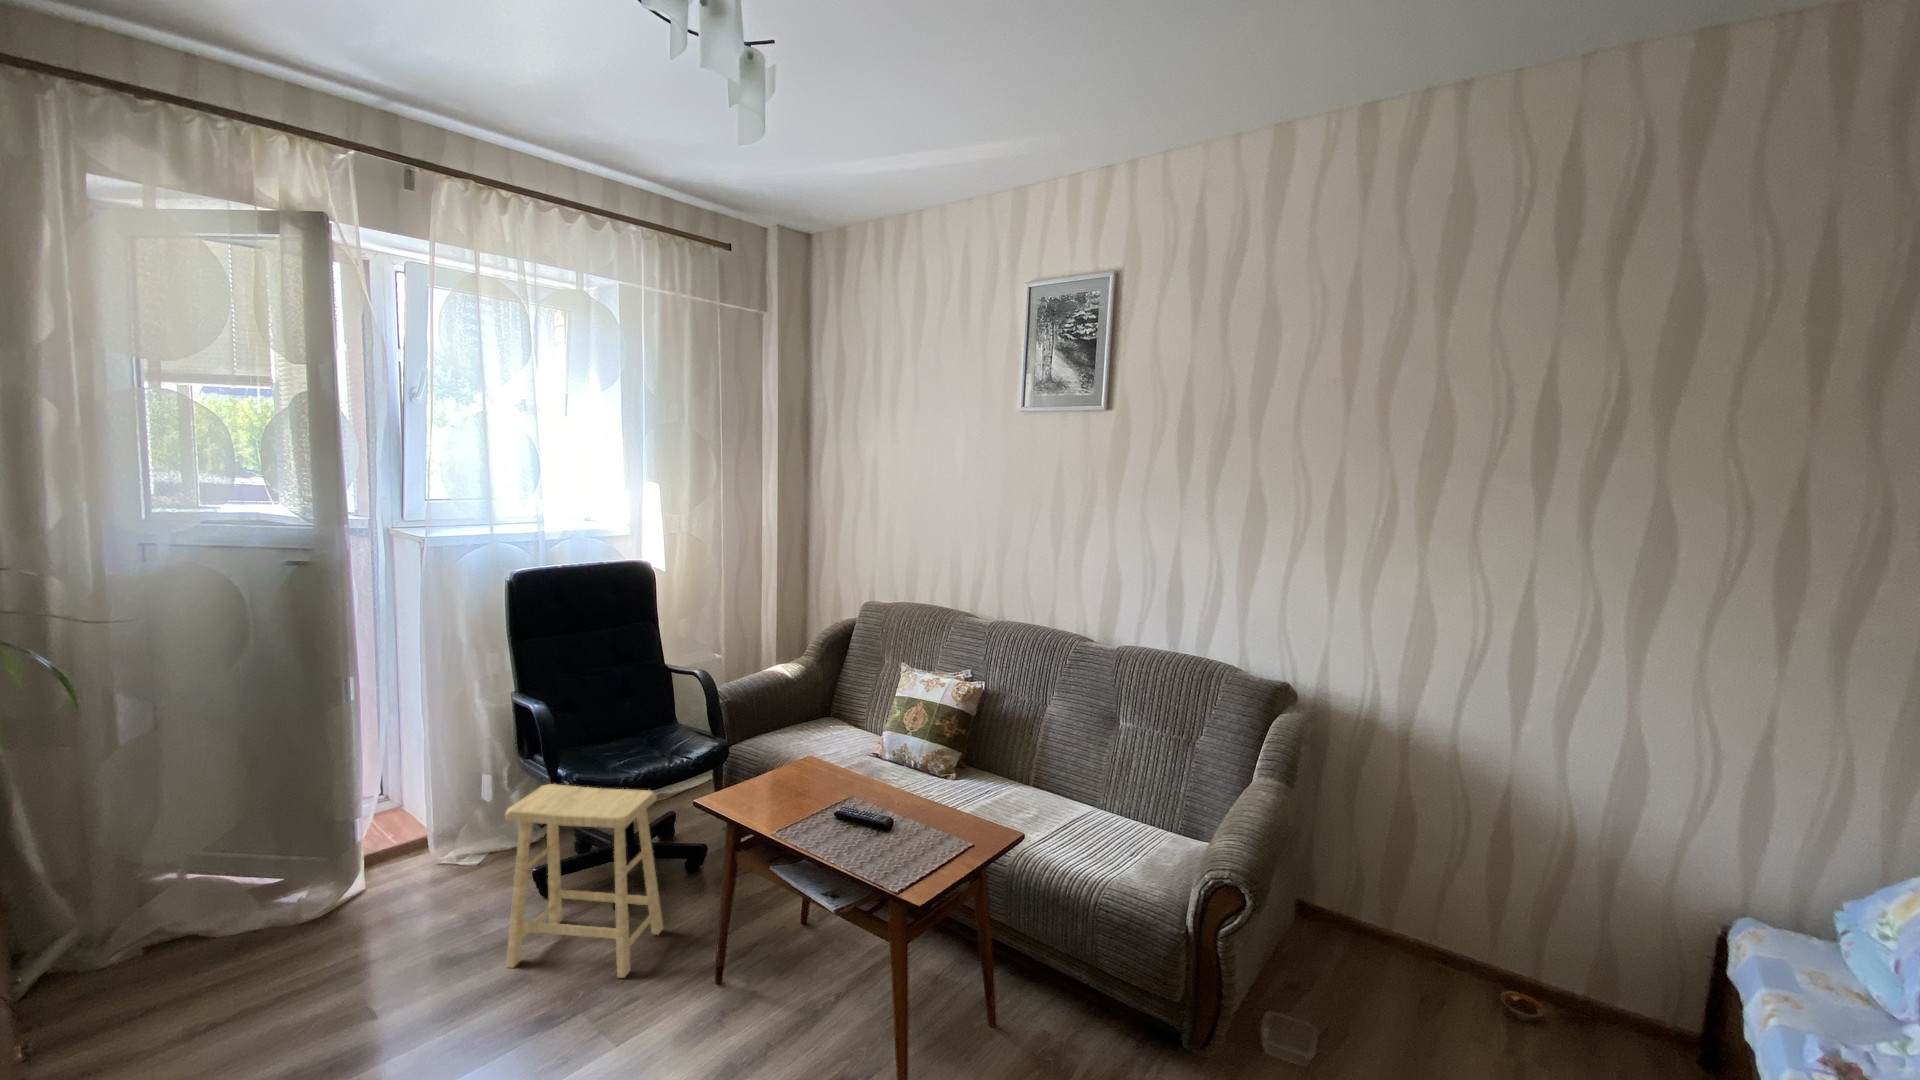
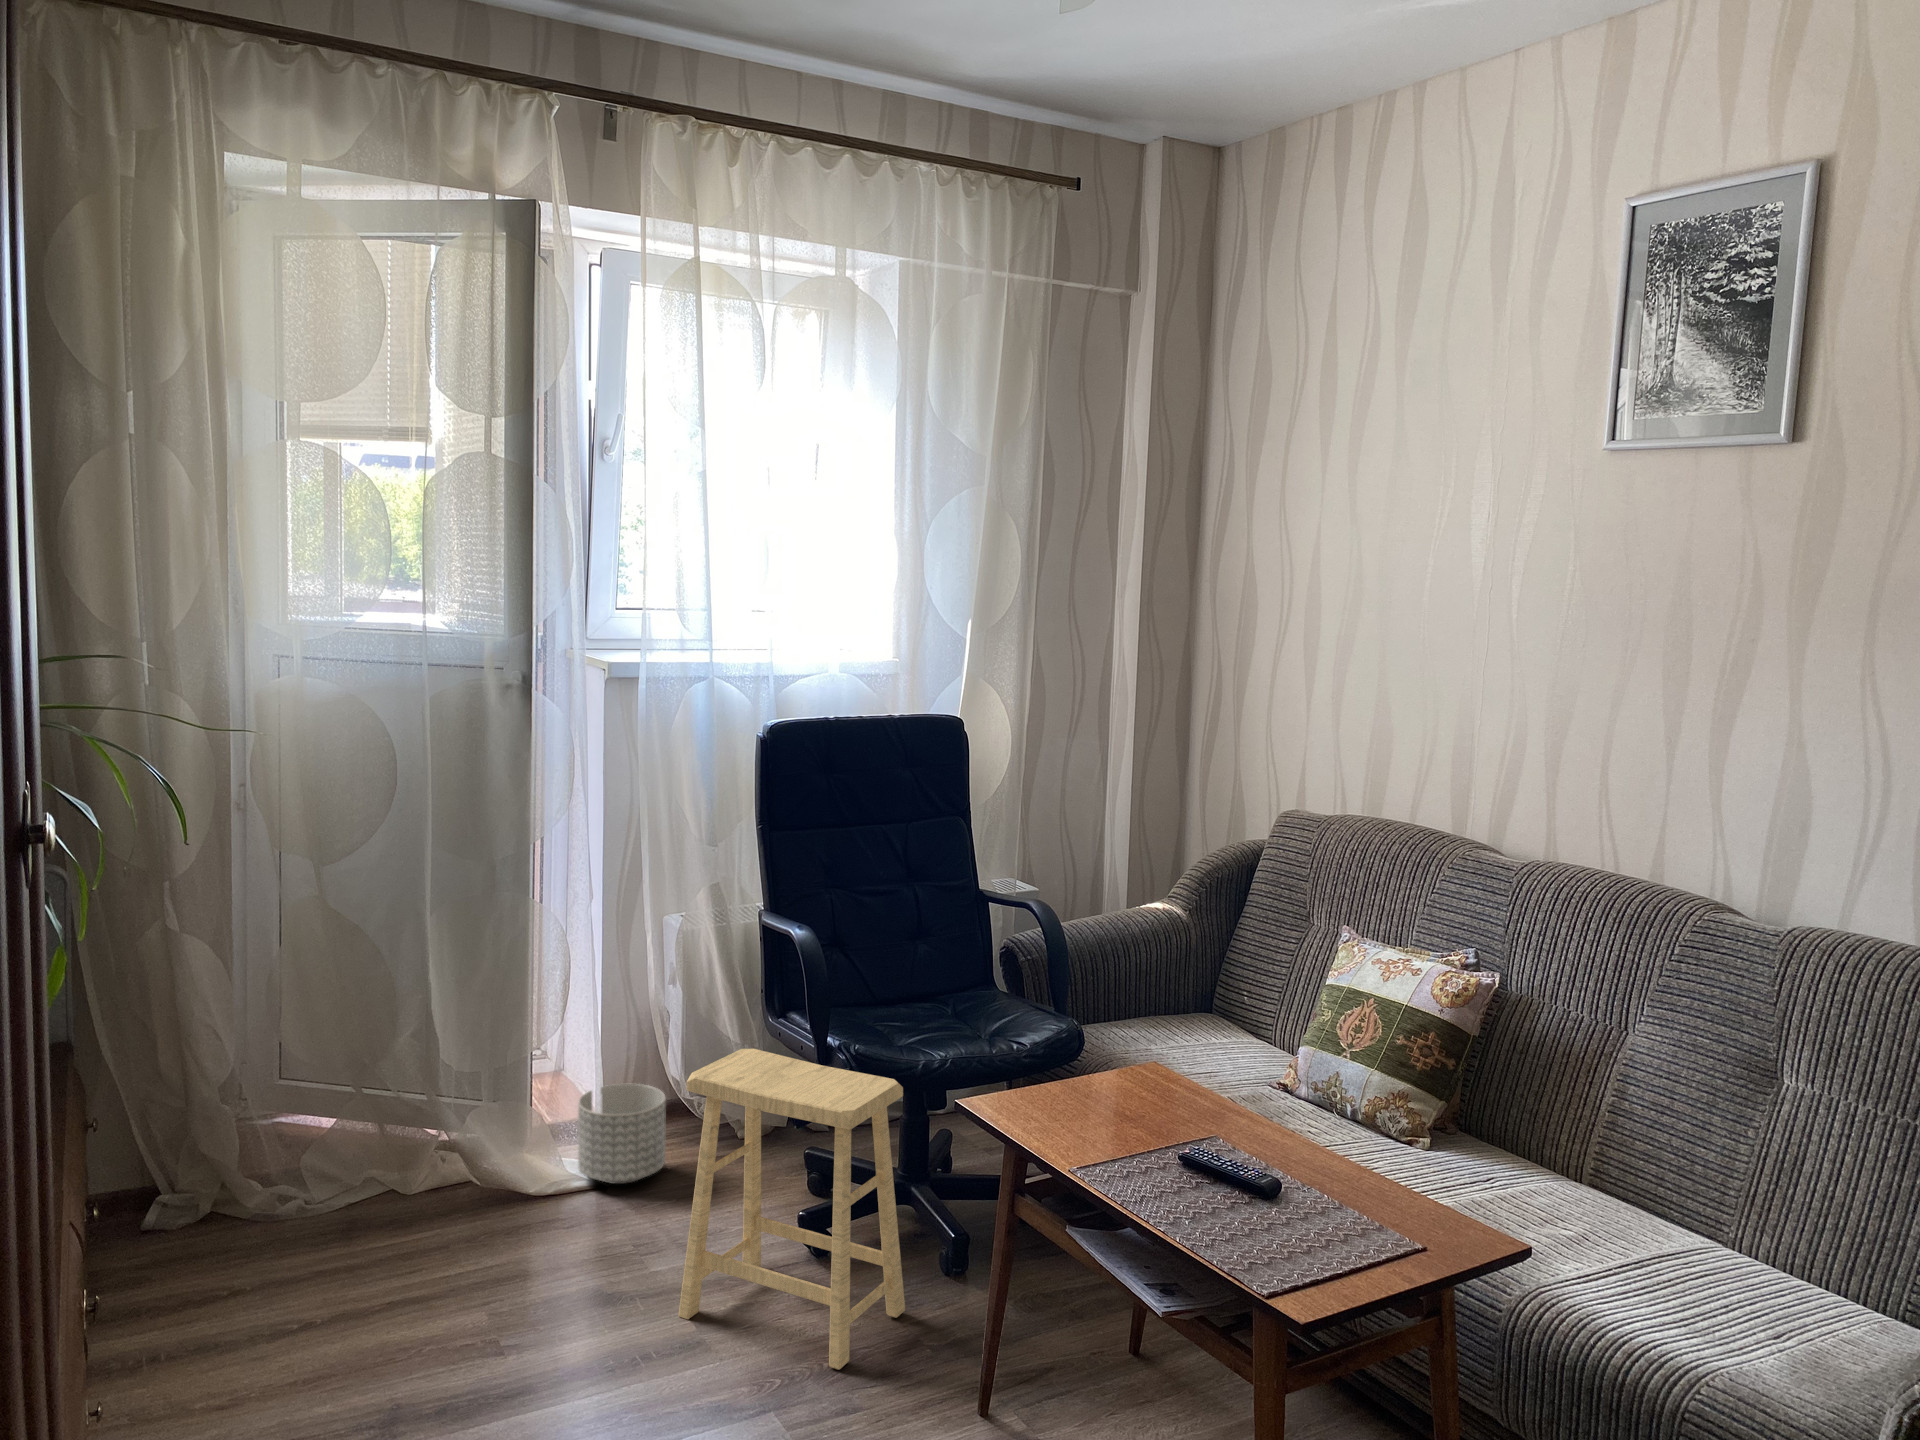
planter: none [416,814,485,884] -> present [578,1084,666,1184]

